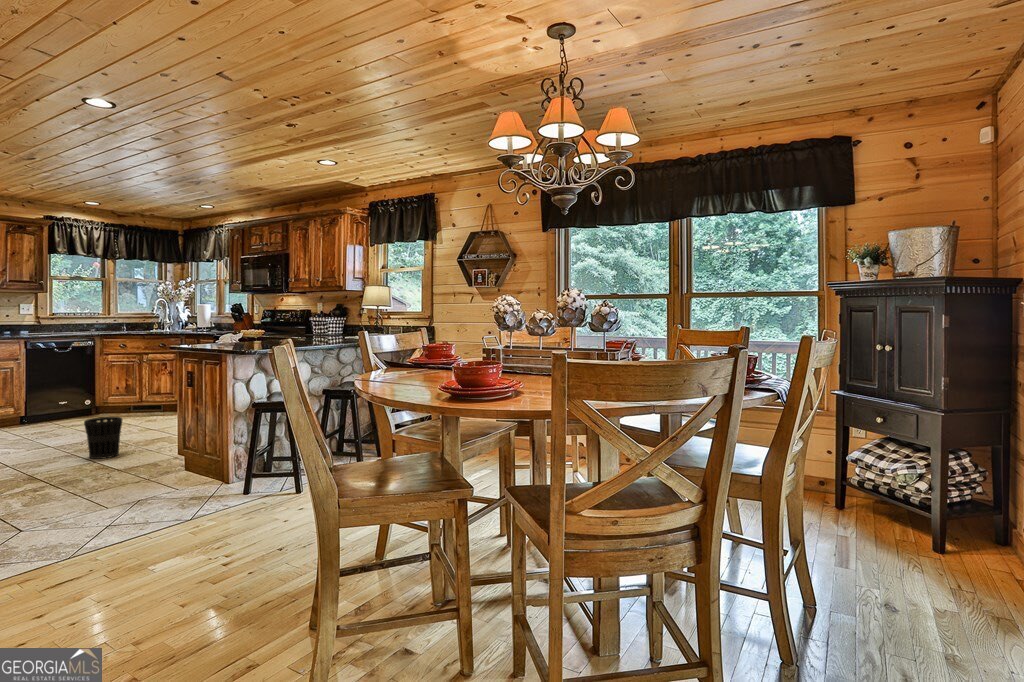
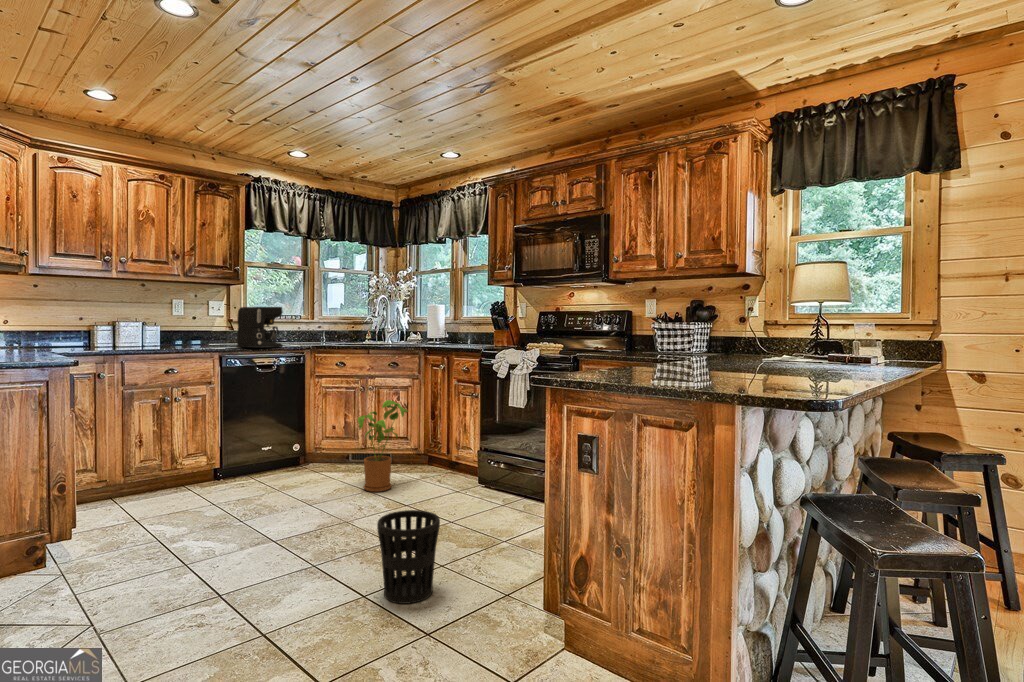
coffee maker: none [40,308,75,335] -> present [237,307,283,348]
house plant: none [122,368,160,425] -> present [358,400,408,492]

